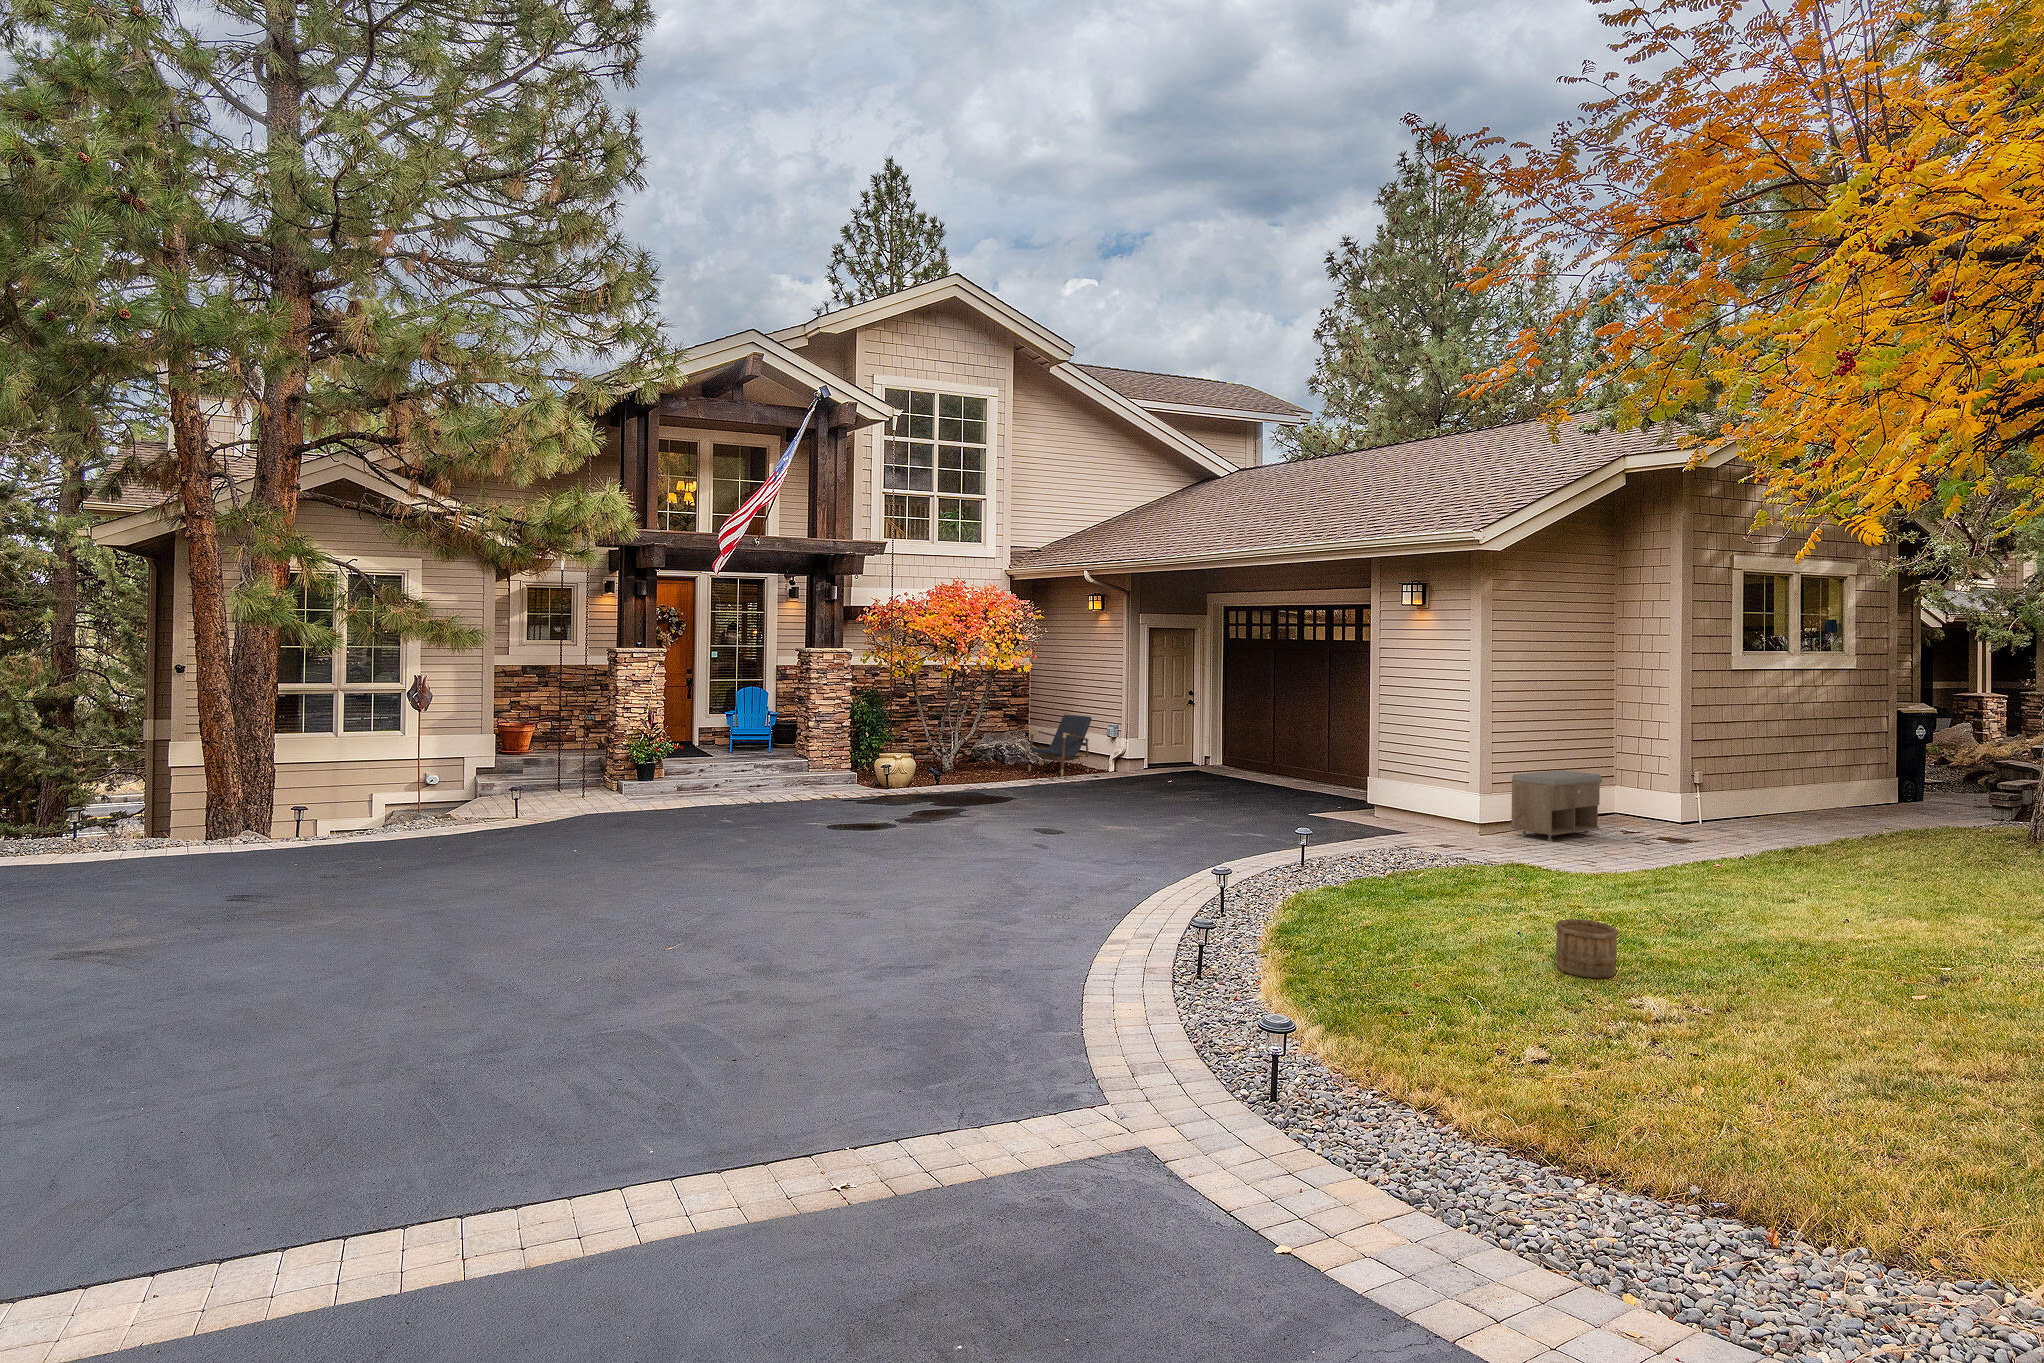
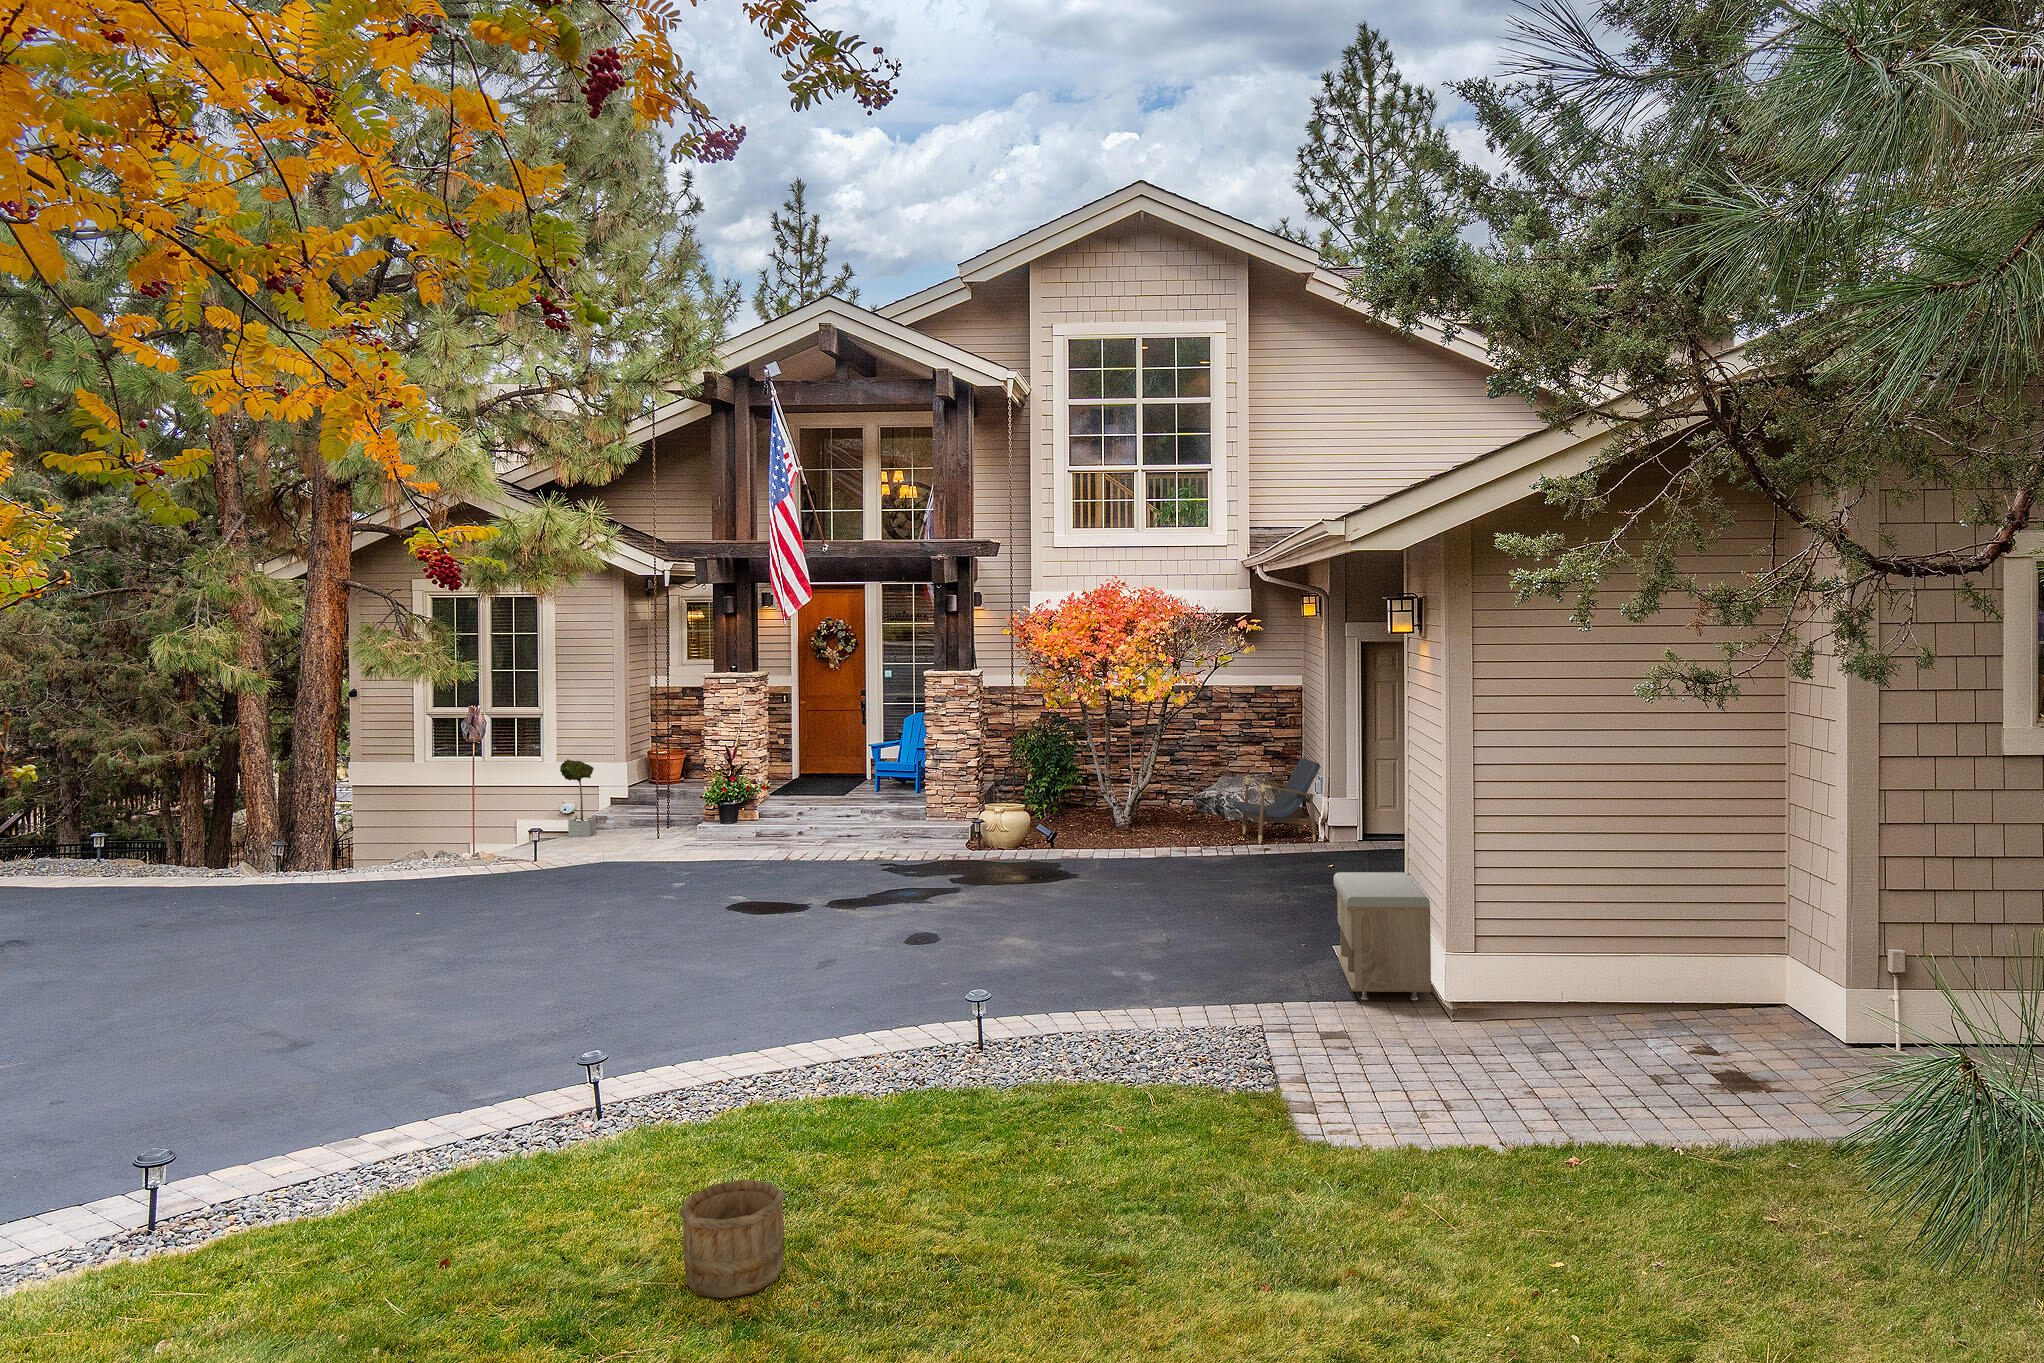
potted tree: none [441,732,479,810] -> present [560,759,597,837]
storage bench: present [1511,770,1602,841] -> present [1334,872,1431,1000]

